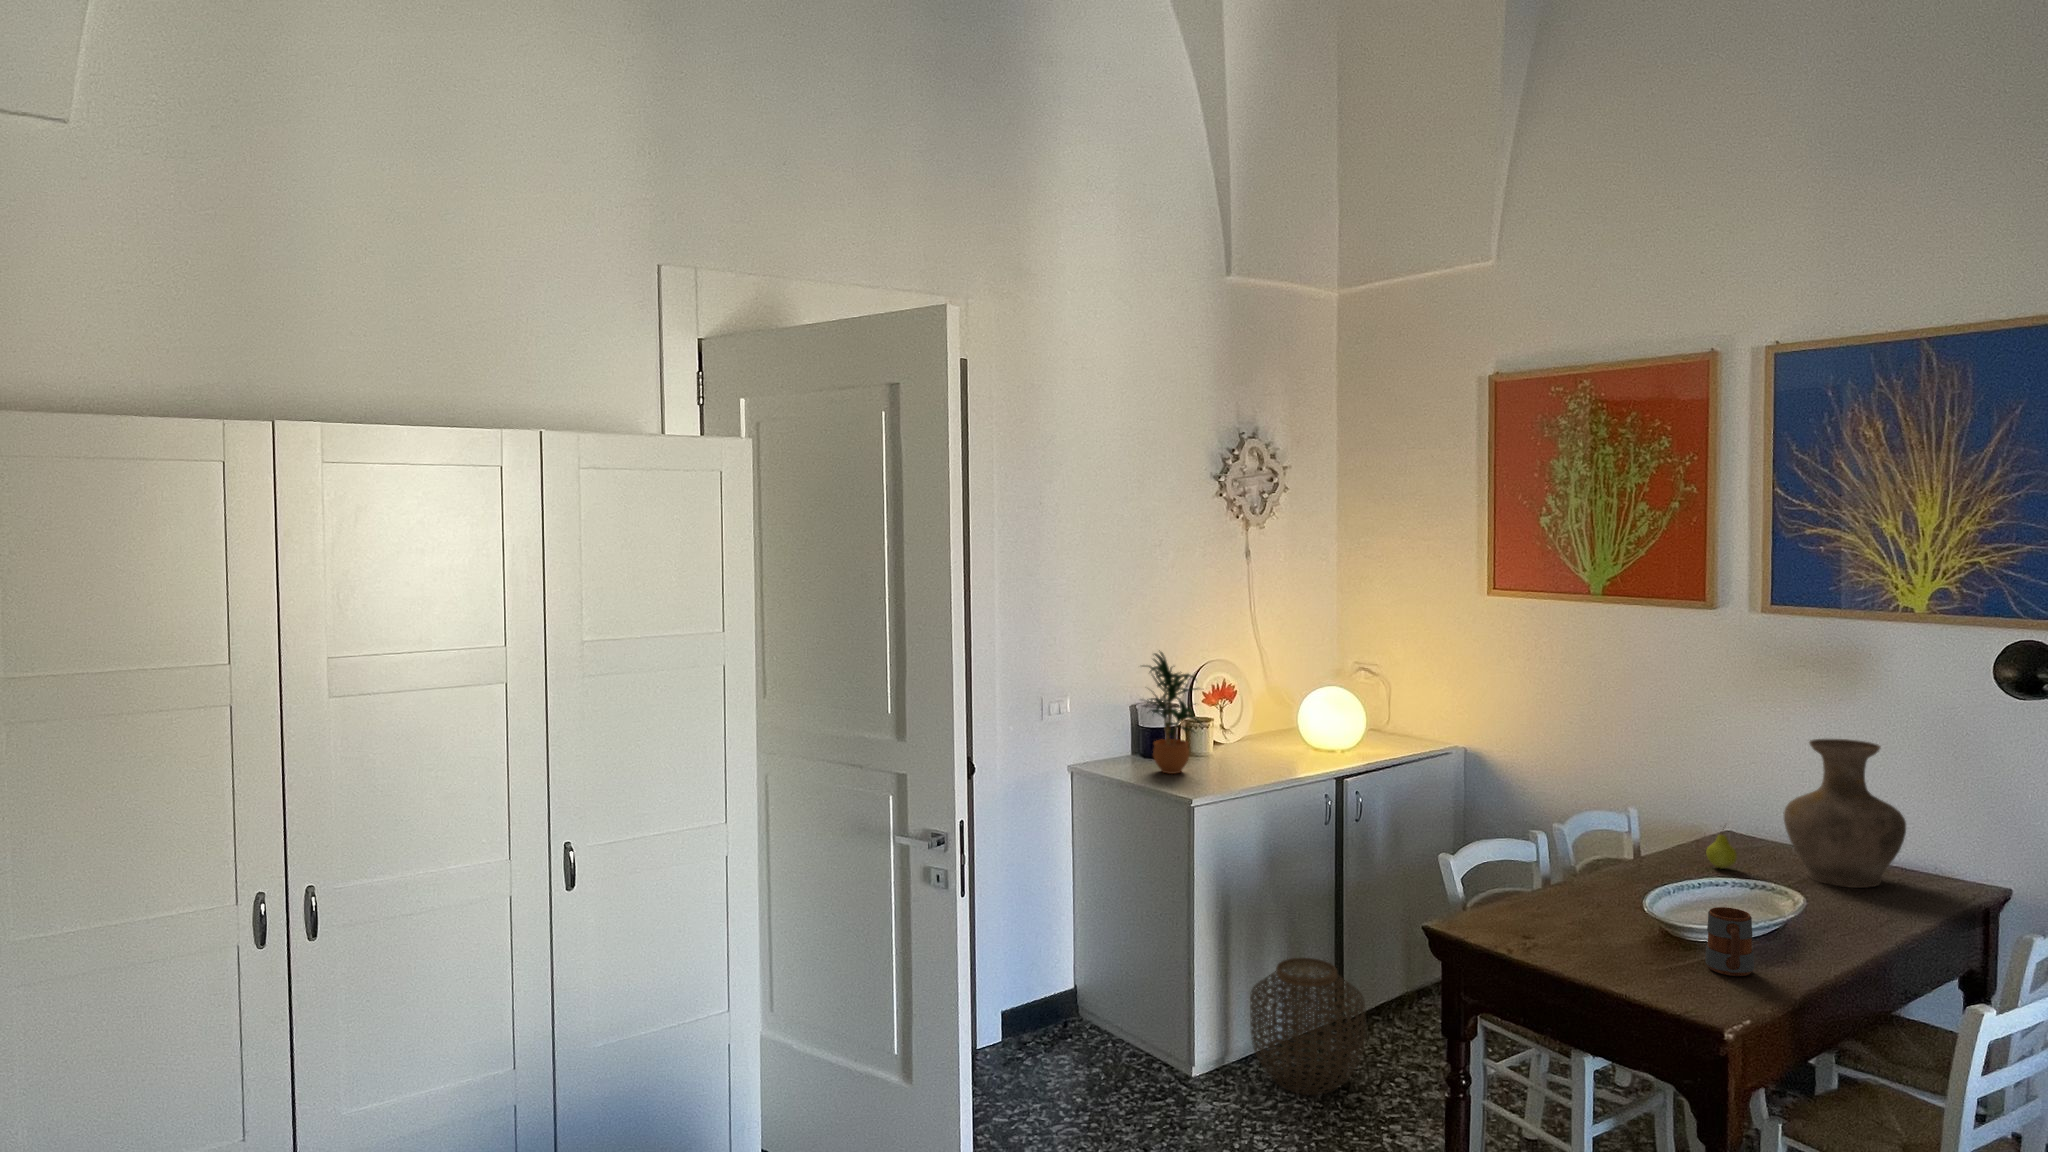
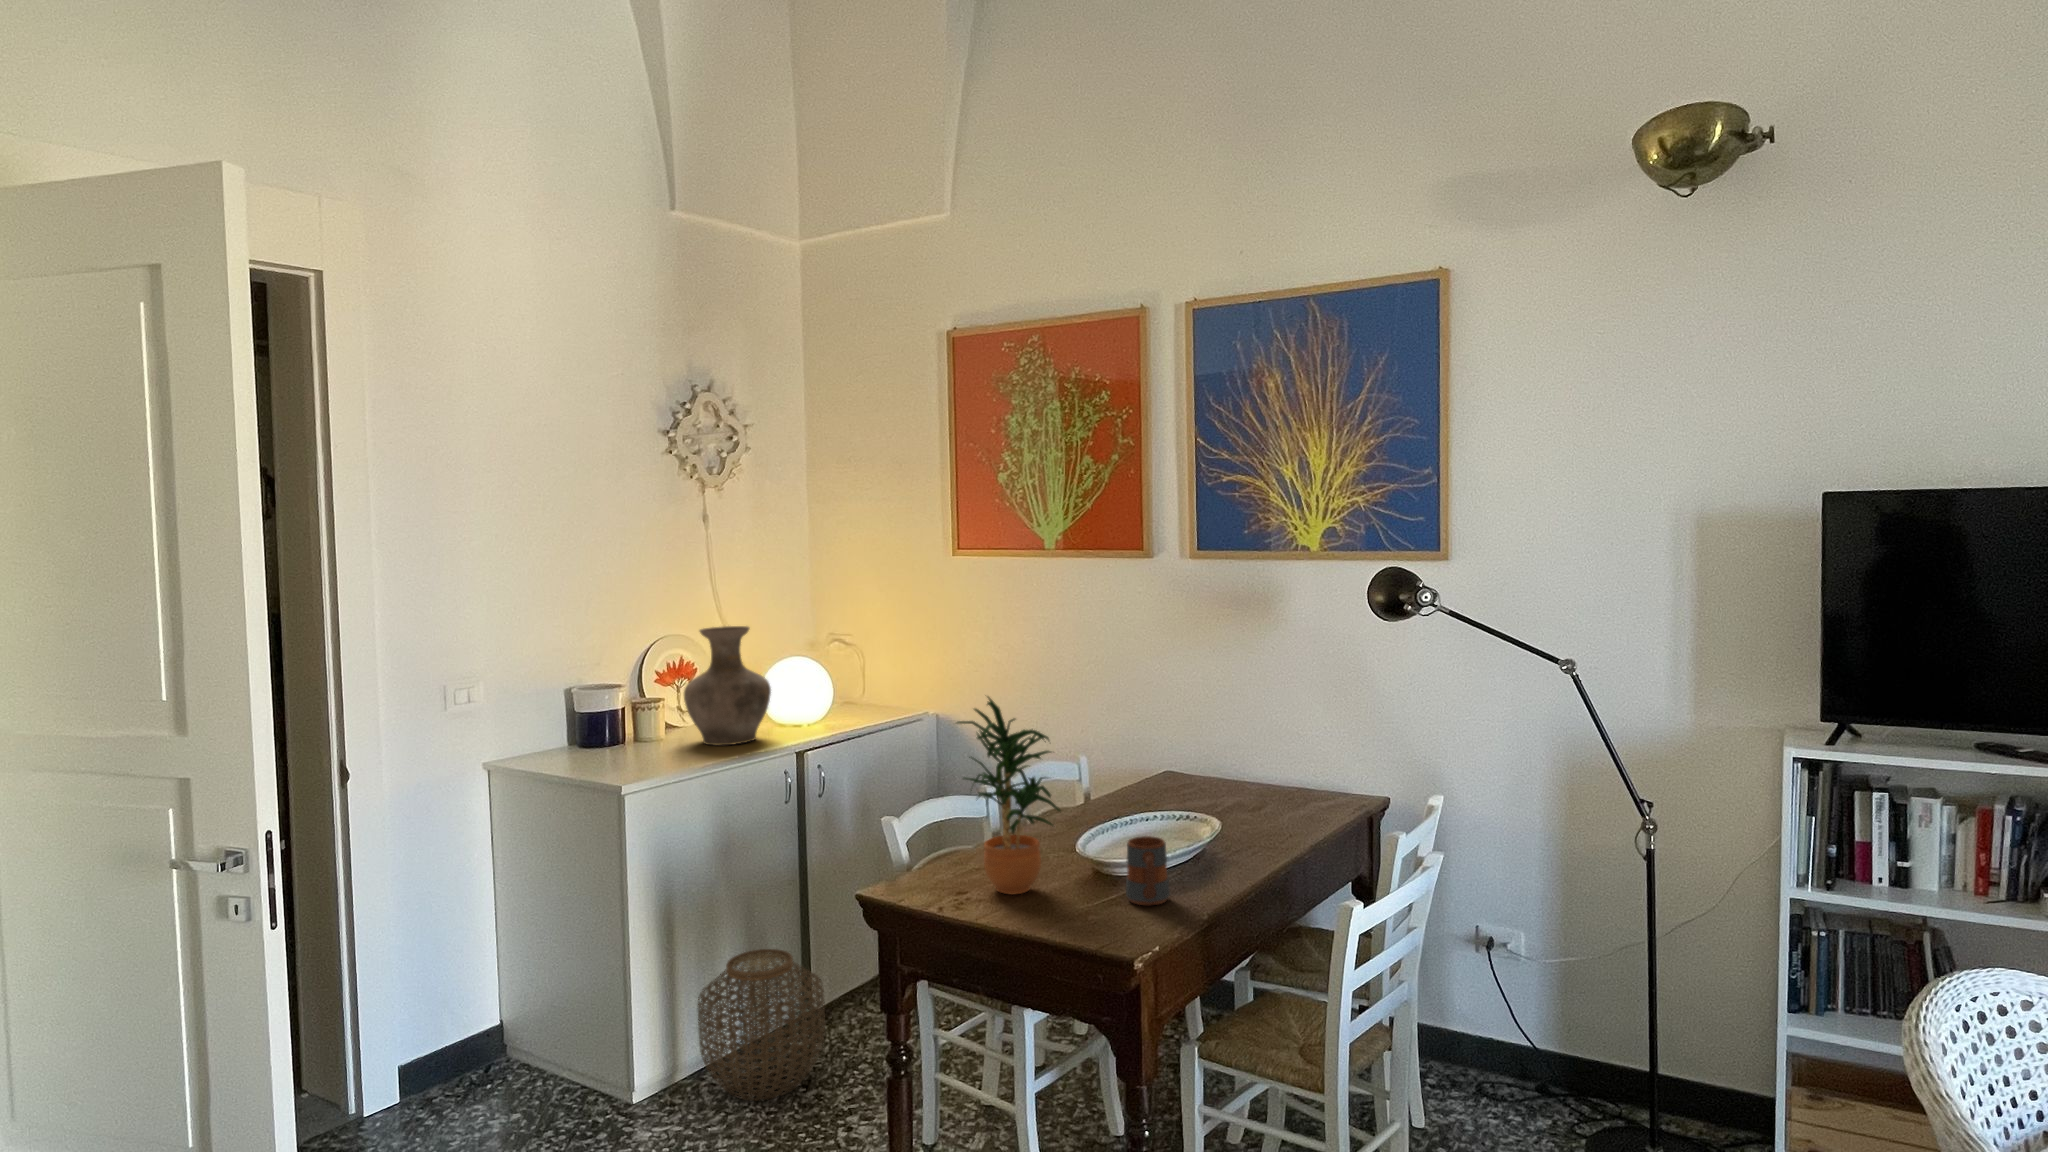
potted plant: present [1144,652,1202,774] -> present [957,697,1060,894]
vase: present [1784,739,1906,888] -> present [684,626,771,746]
fruit: present [1706,827,1737,869] -> none [1142,759,1169,804]

